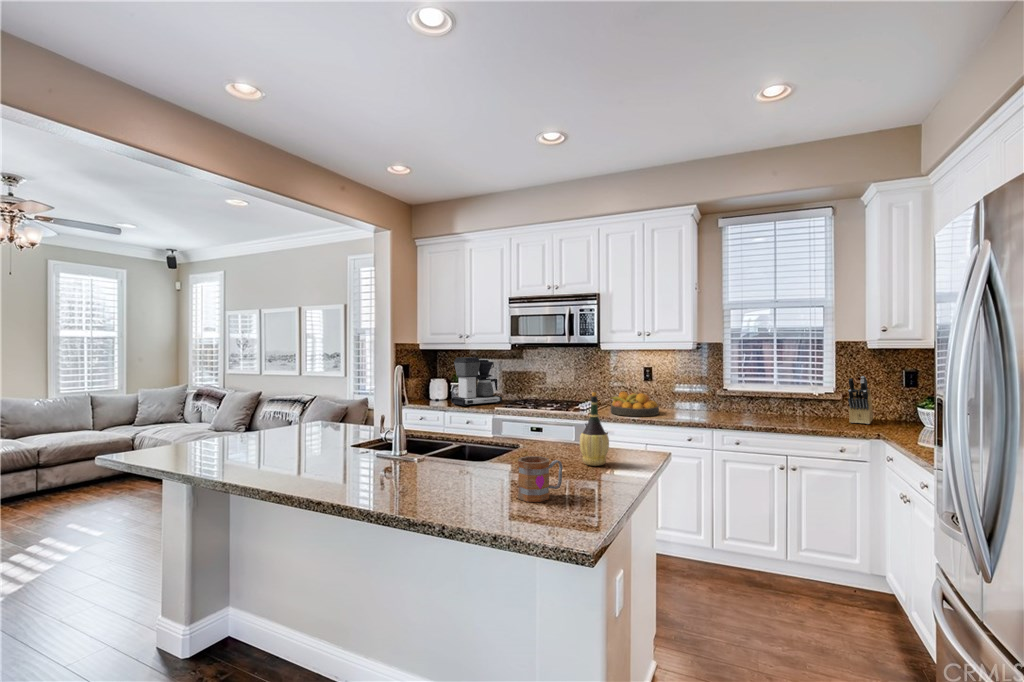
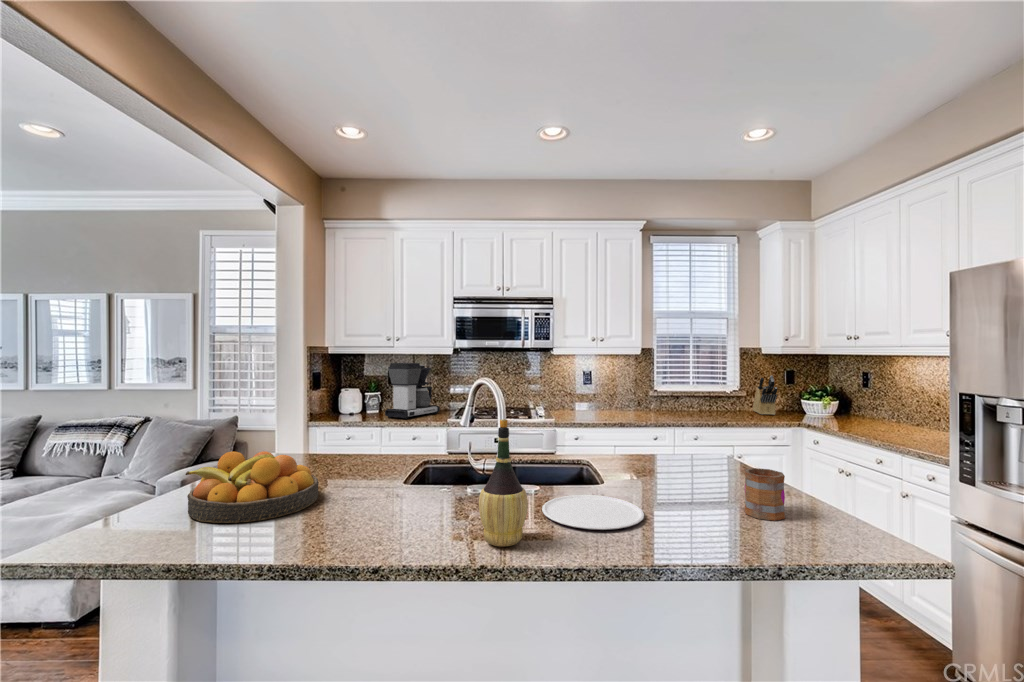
wine bottle: present [579,392,609,466] -> present [479,419,528,547]
fruit bowl: present [611,392,659,416] -> present [185,451,318,523]
plate: none [366,466,448,488] -> present [542,495,644,530]

